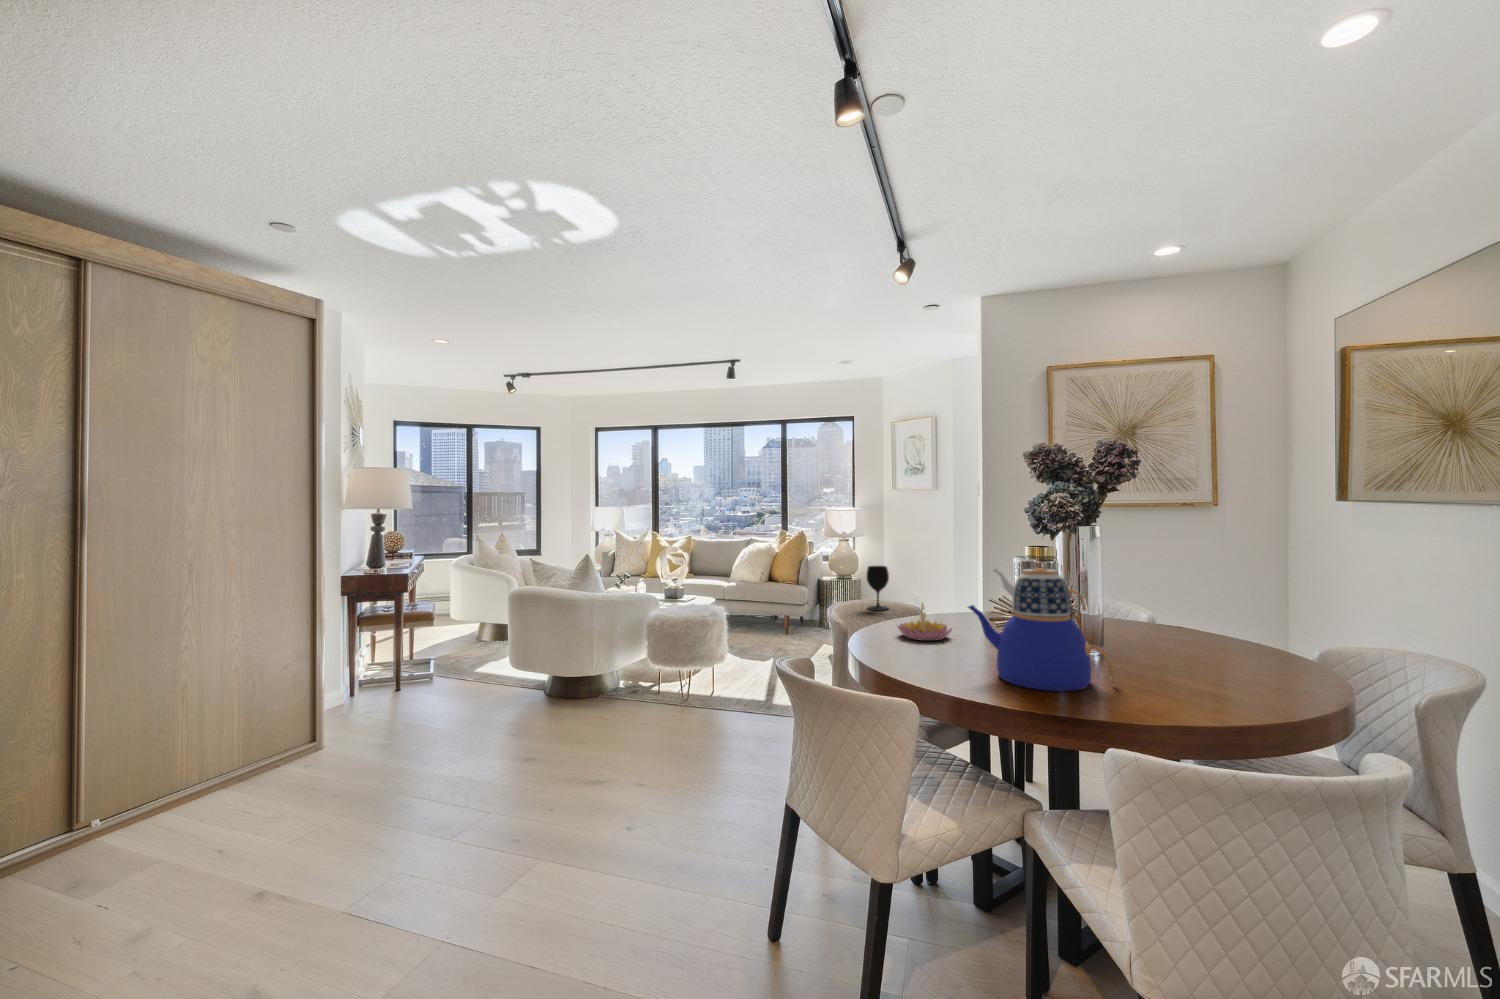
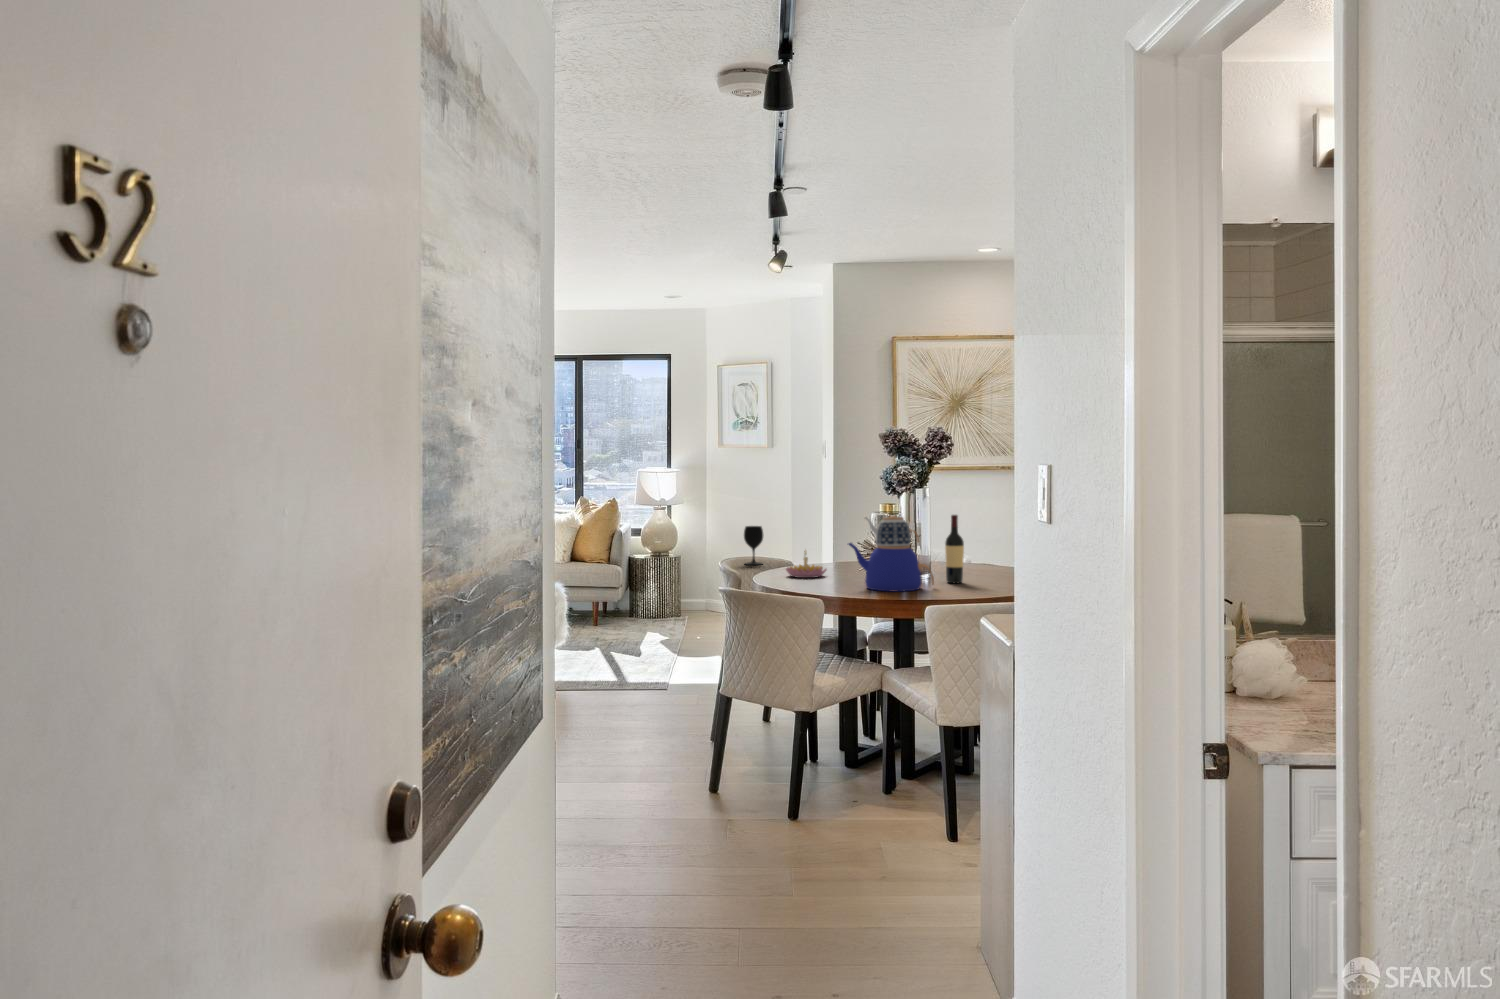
wine bottle: none [1131,566,1165,674] -> present [945,515,964,583]

